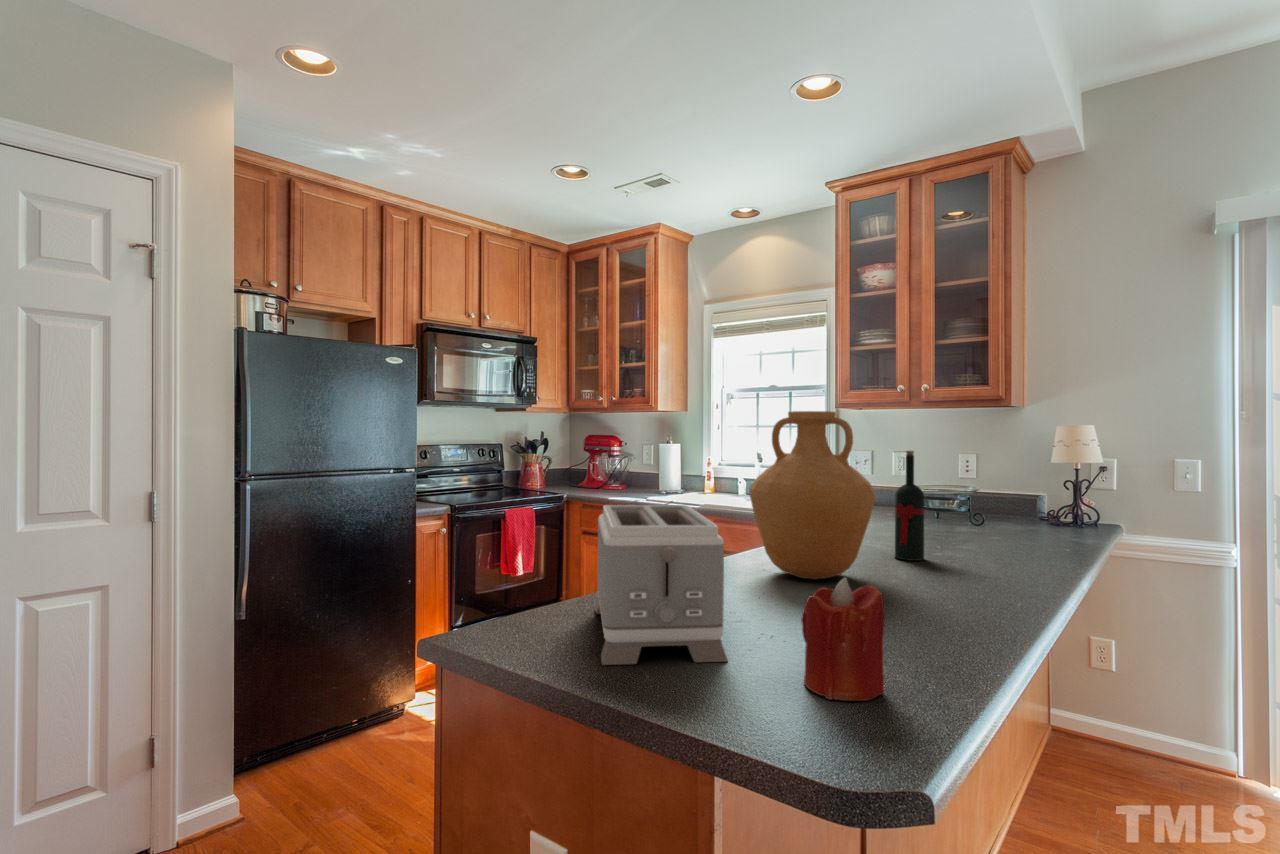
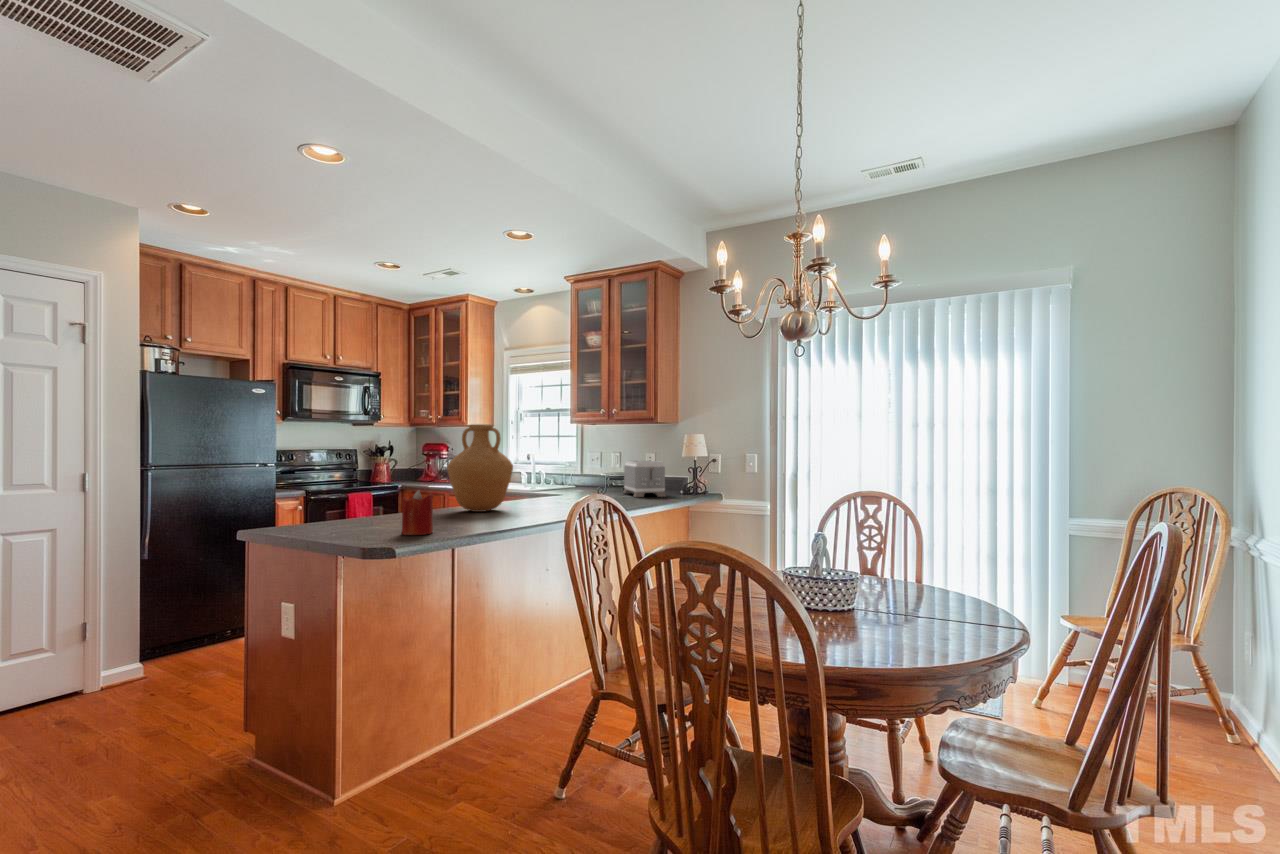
wine bottle: present [895,451,924,561] -> none [544,446,561,505]
toaster: present [595,505,728,665] -> present [624,461,666,497]

